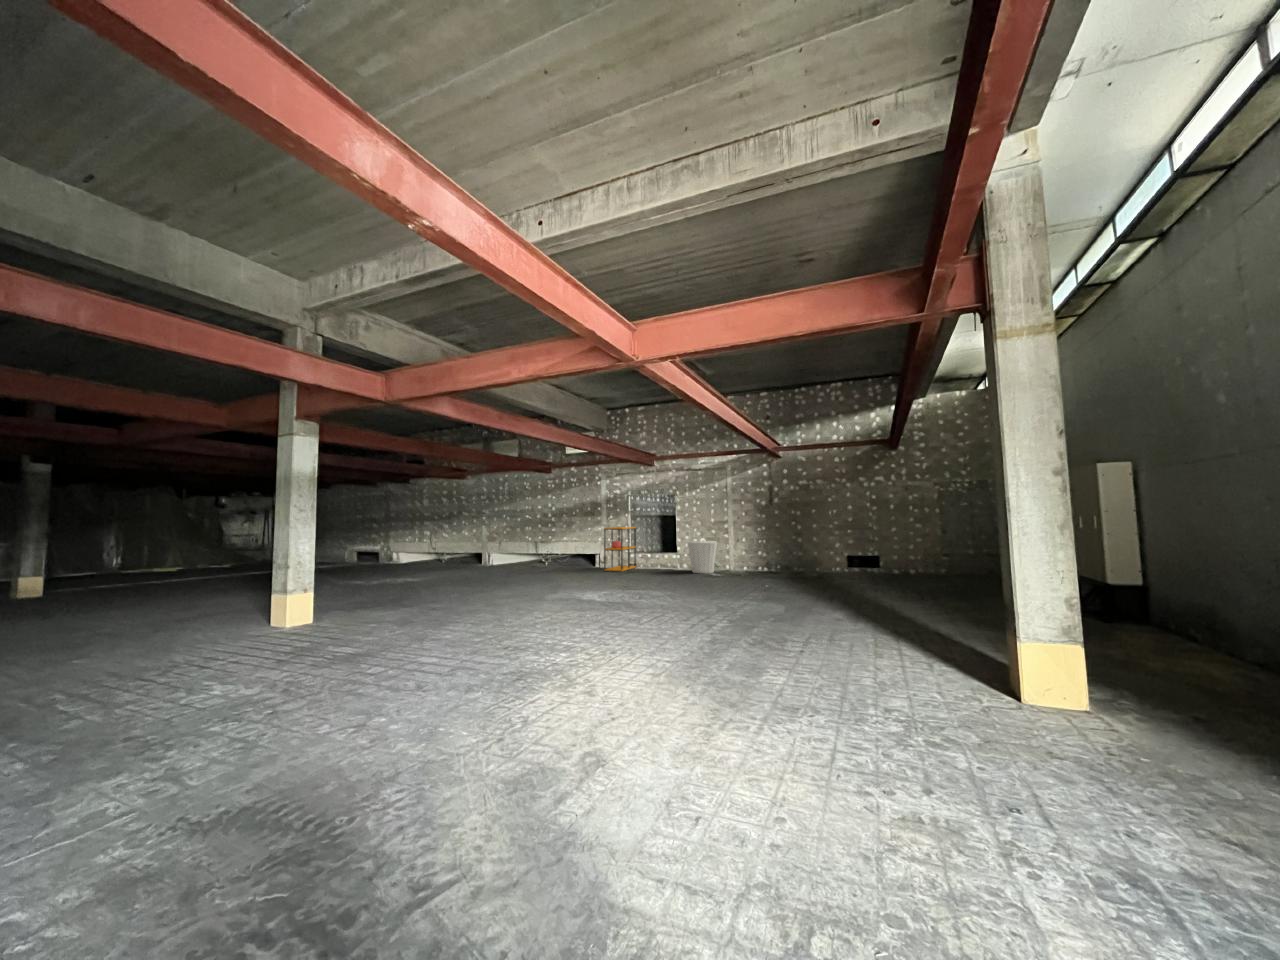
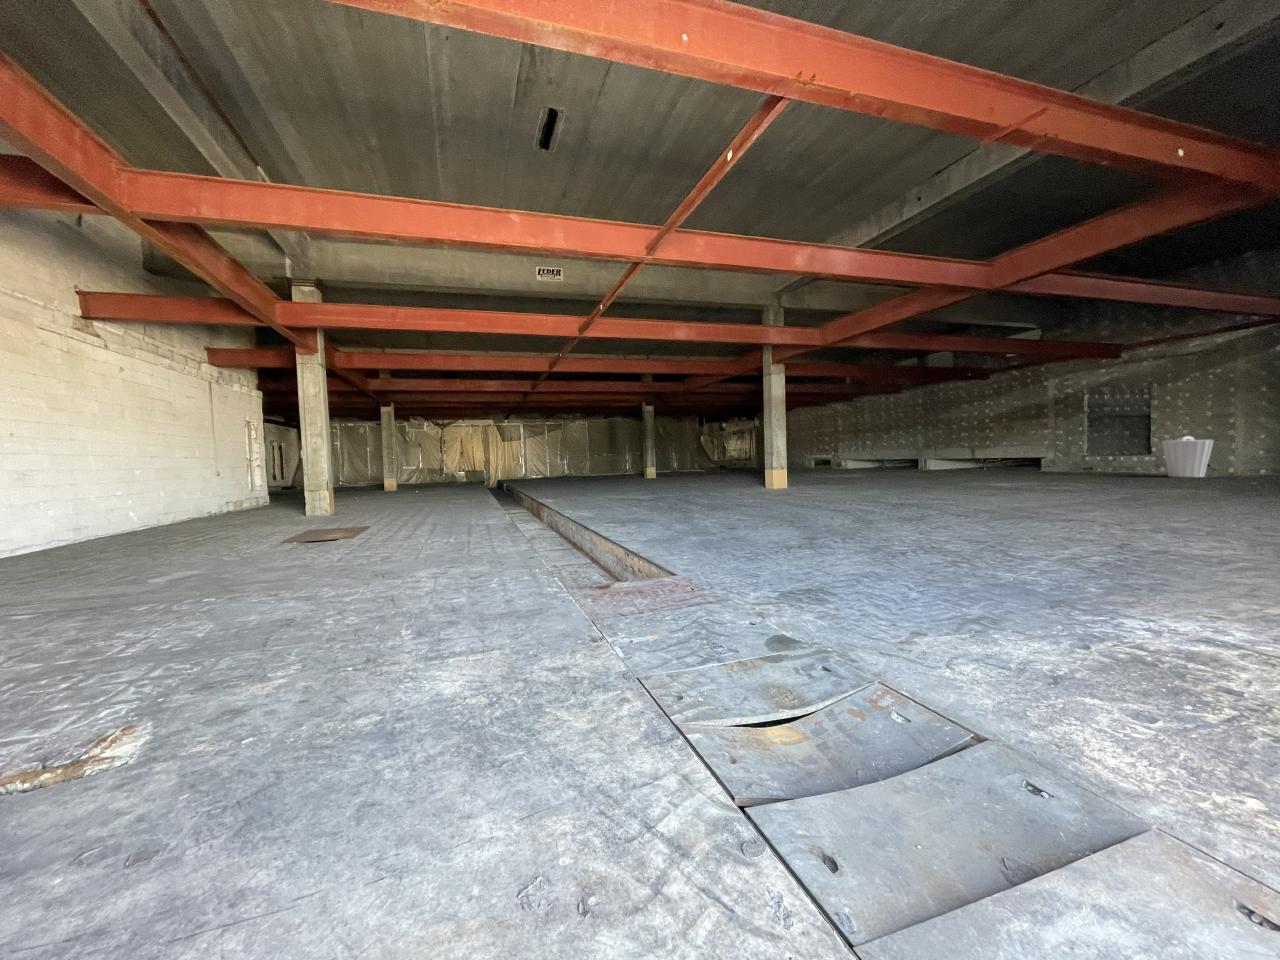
shelving unit: present [604,527,636,572] -> none [1044,428,1093,475]

